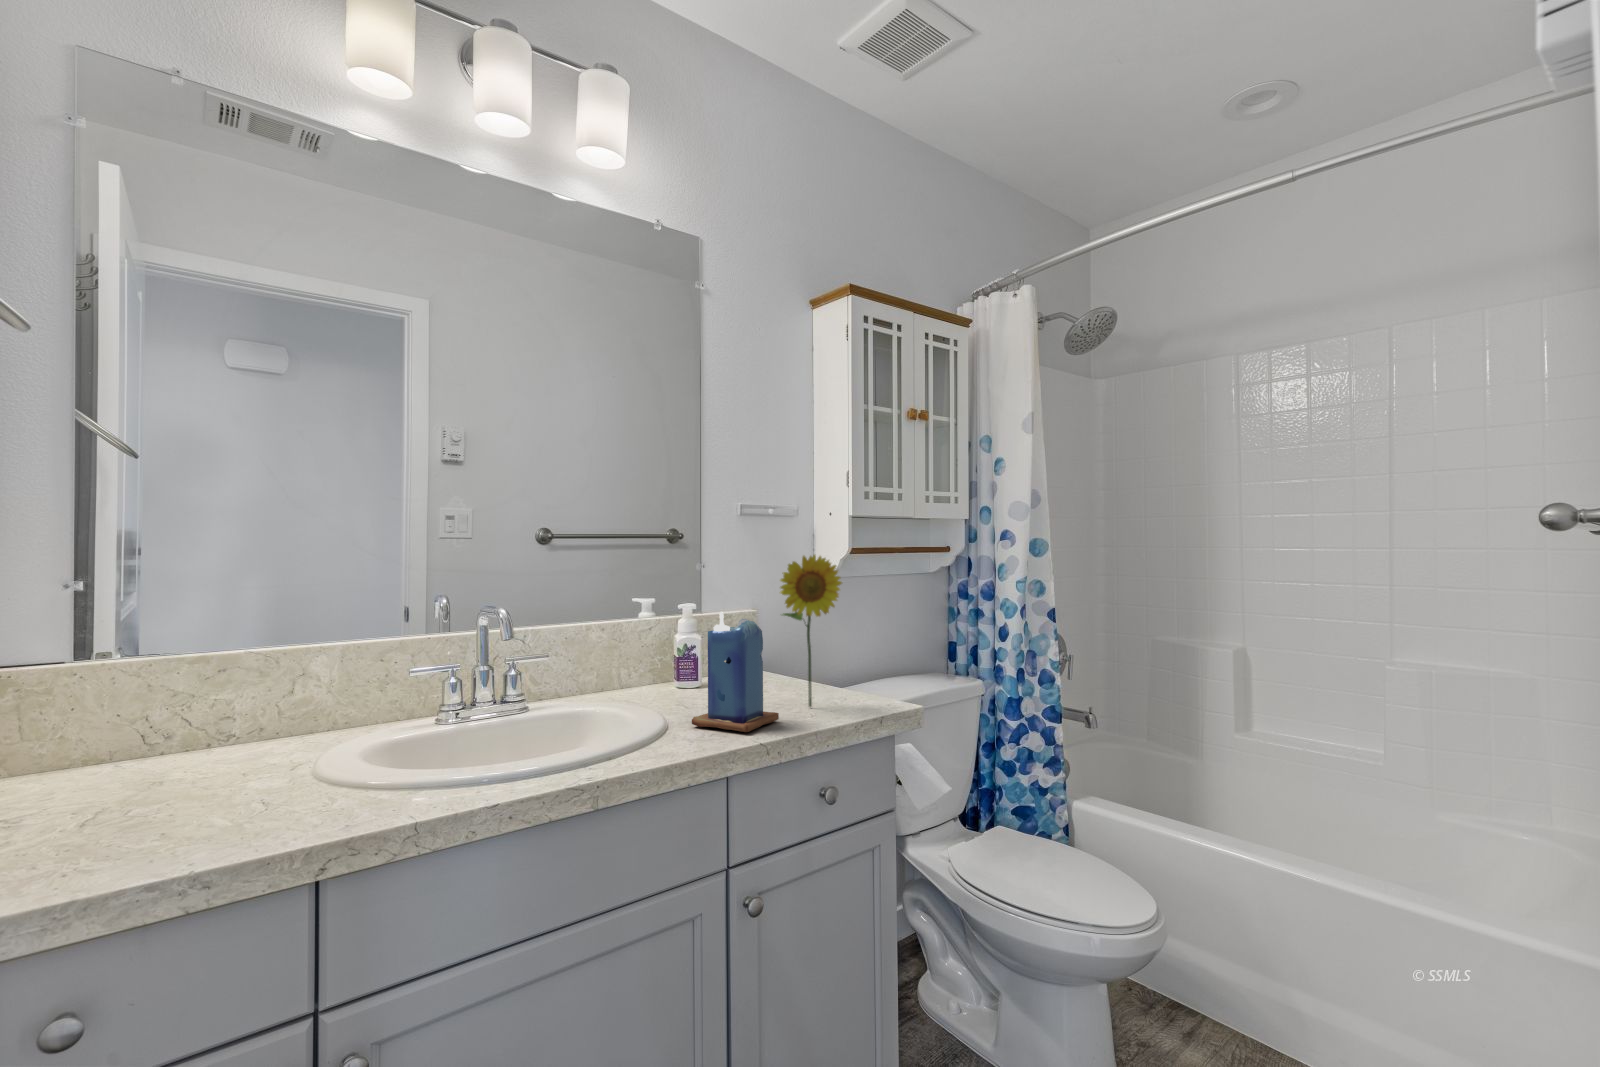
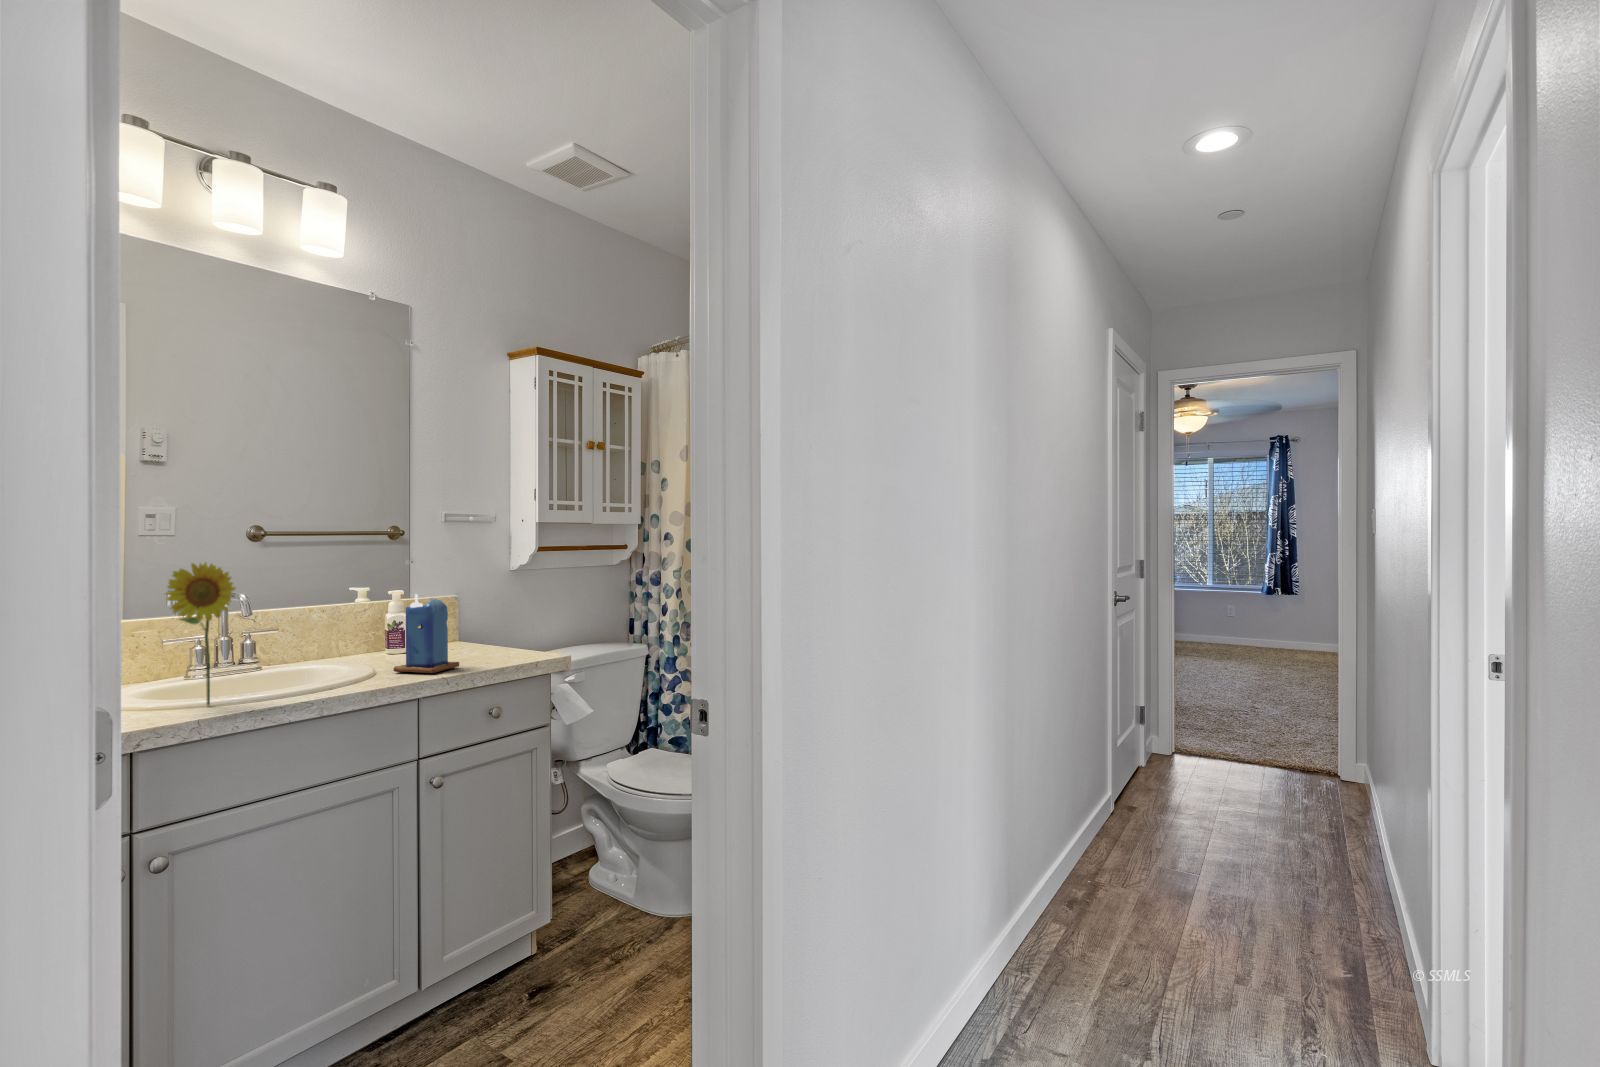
flower: present [780,555,842,707] -> present [165,563,236,705]

